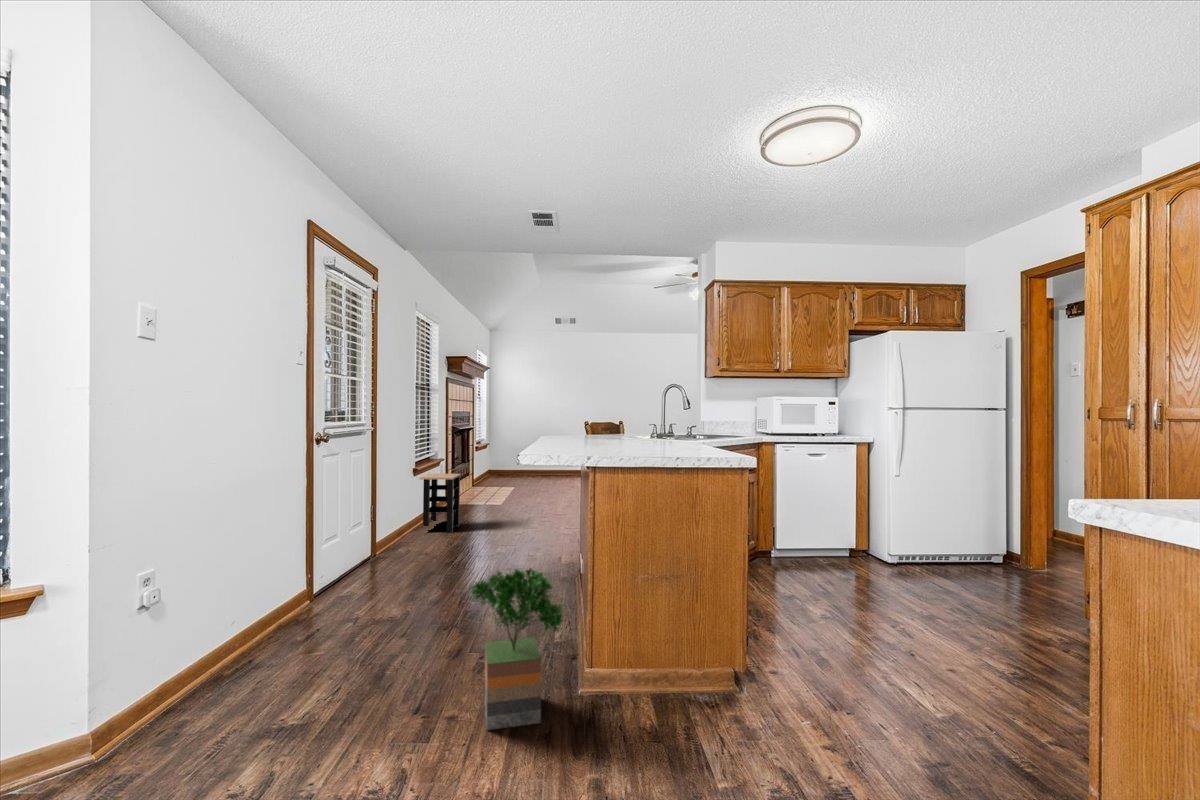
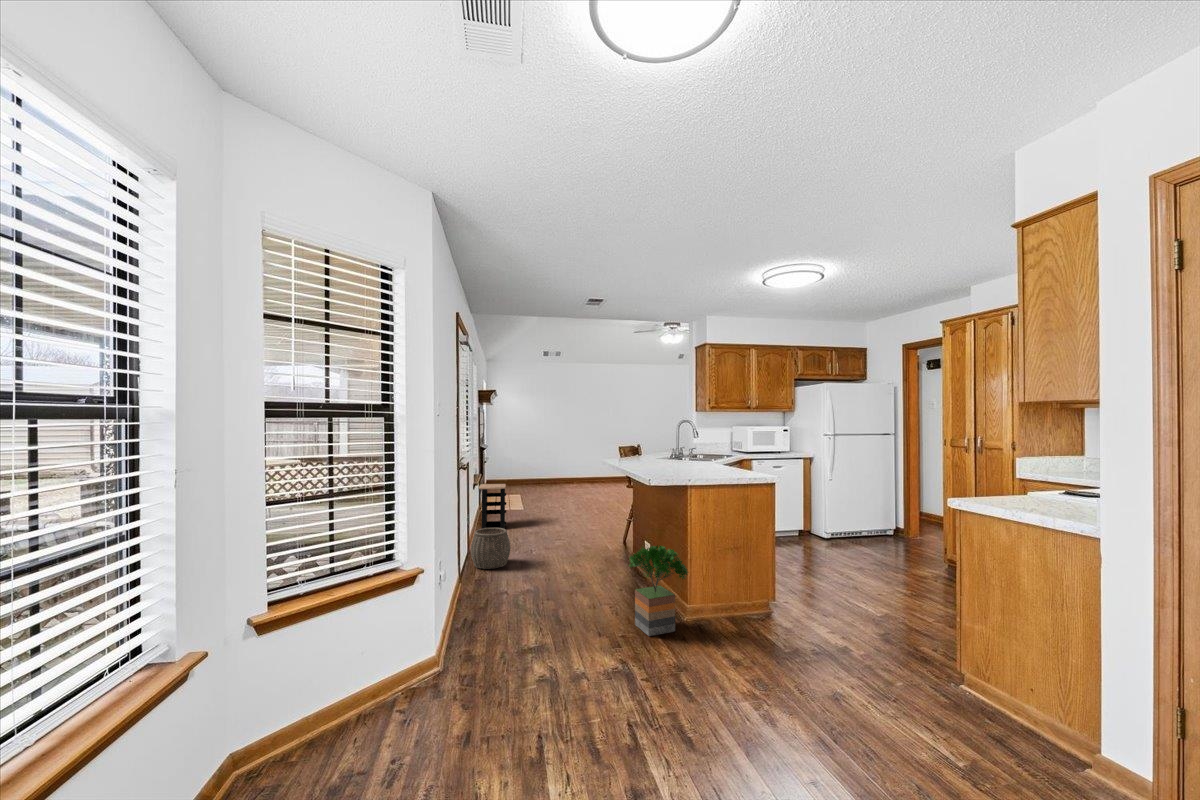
woven basket: none [351,529,410,587] -> present [471,528,511,569]

